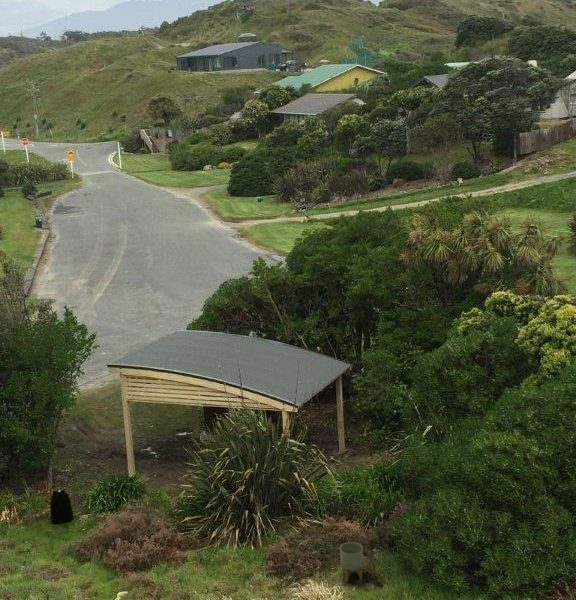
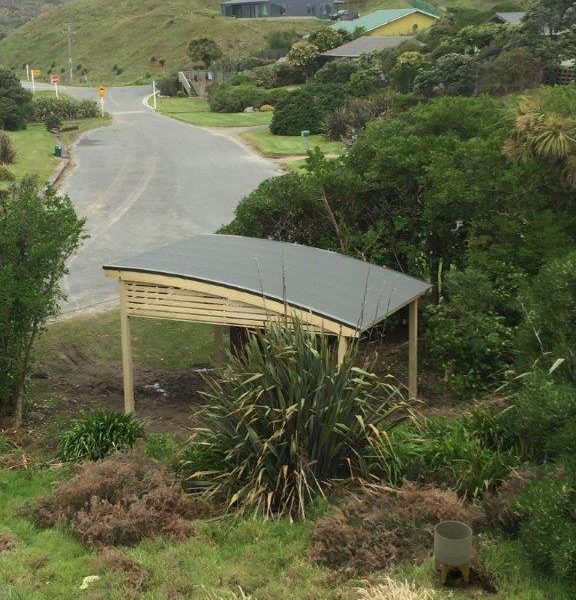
backpack: present [50,490,74,524] -> none [14,427,46,472]

